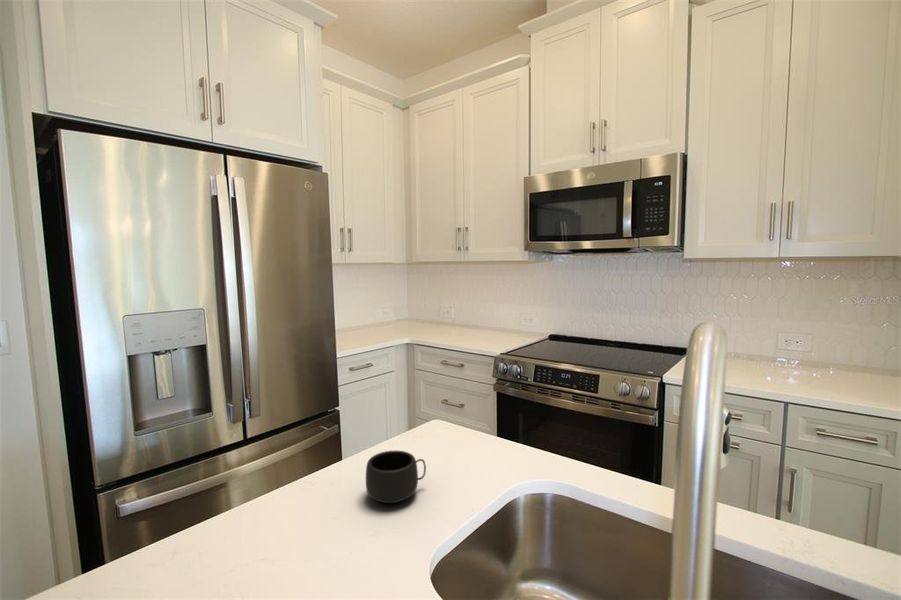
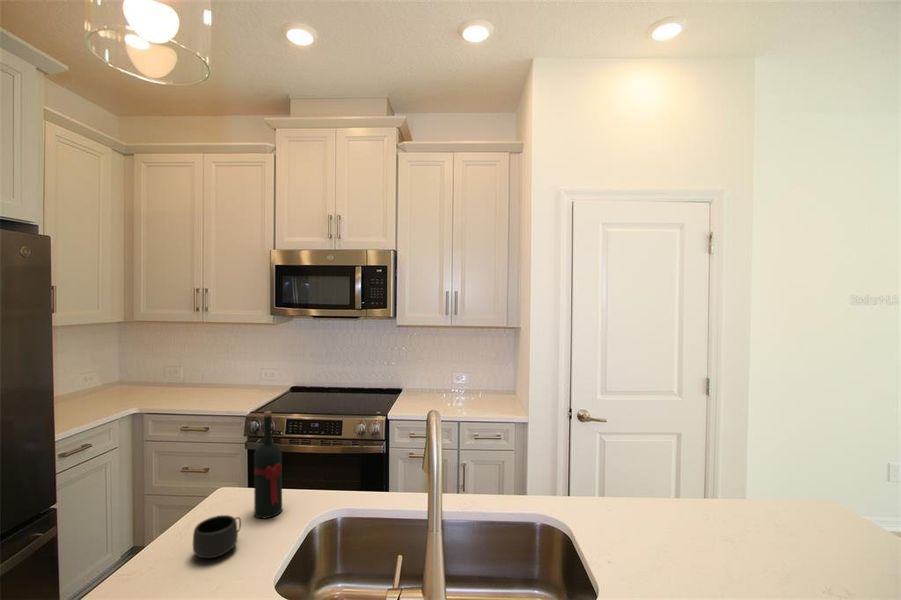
wine bottle: none [453,330,488,471] -> present [254,411,282,518]

